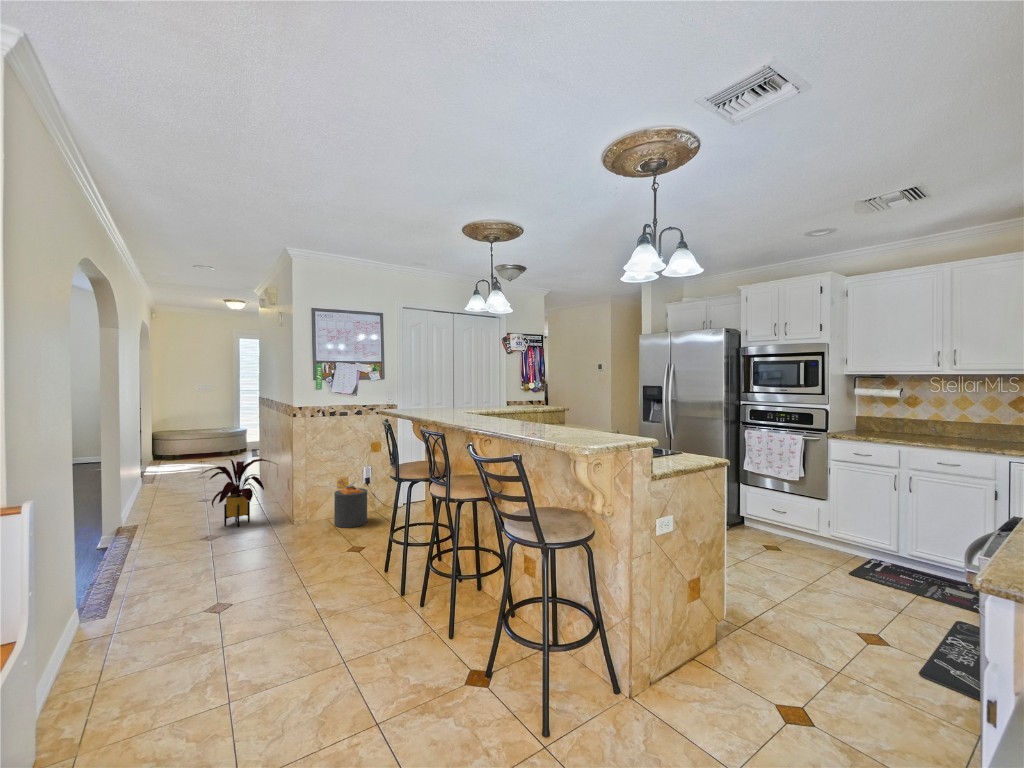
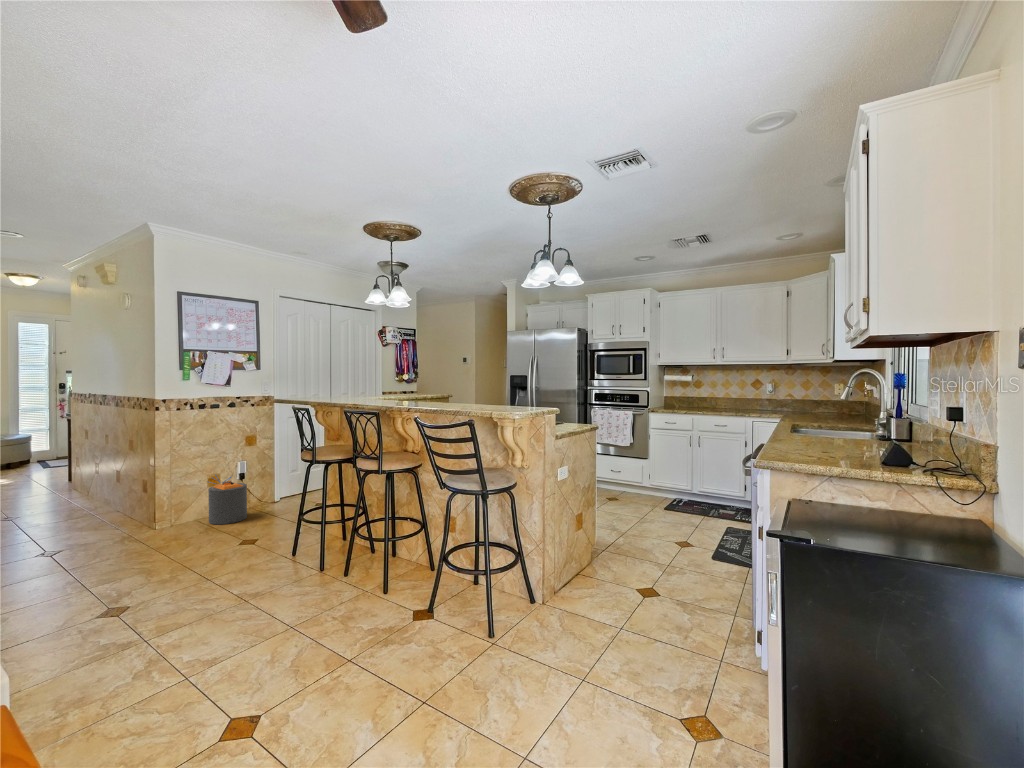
house plant: present [201,459,271,527] -> none [30,459,132,539]

